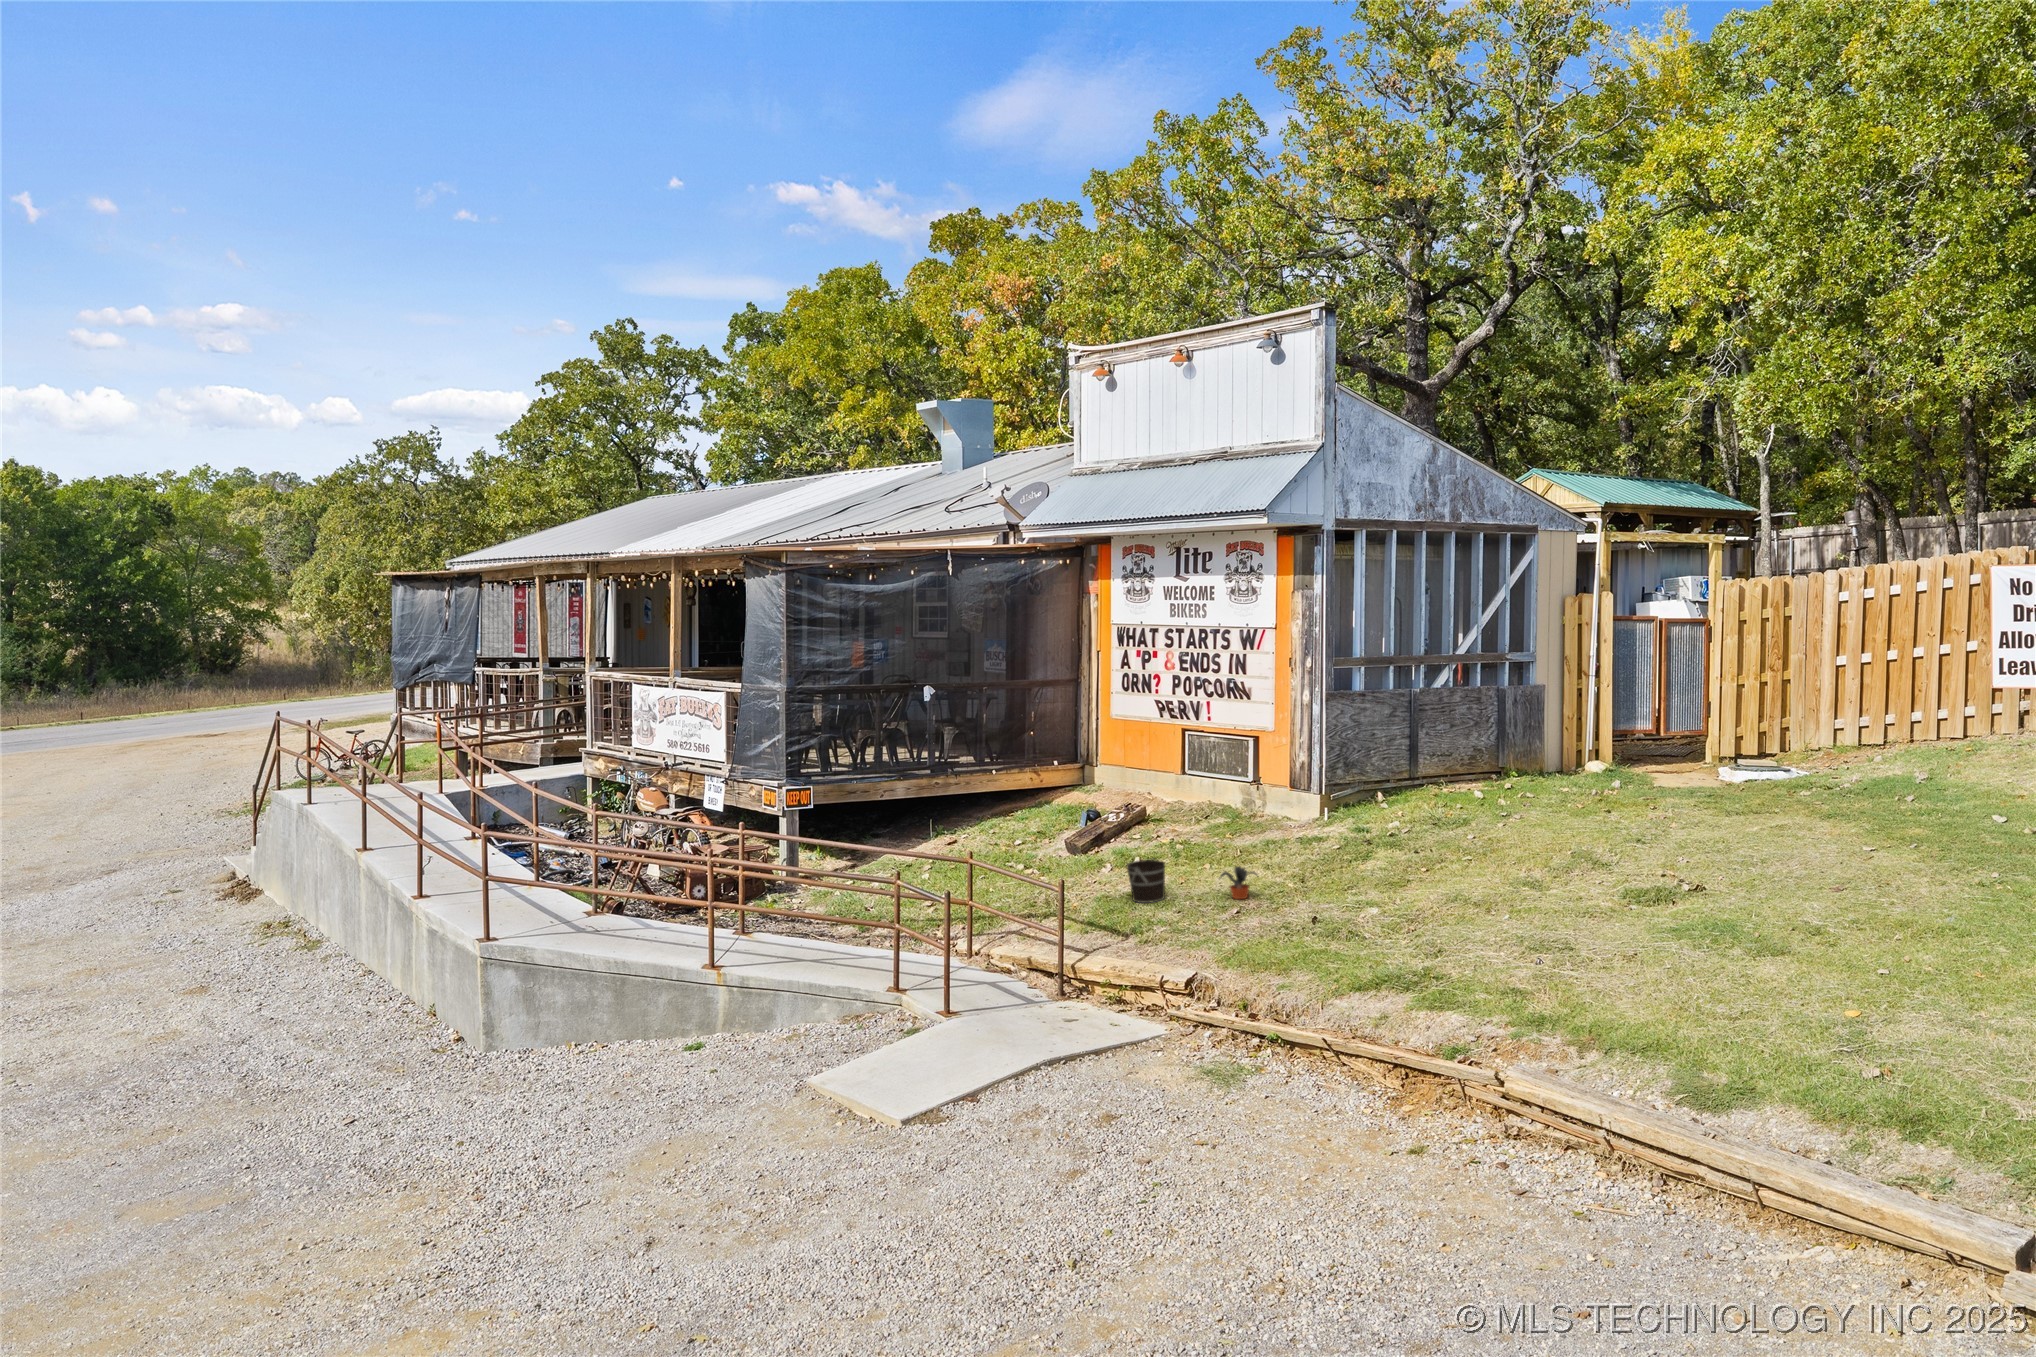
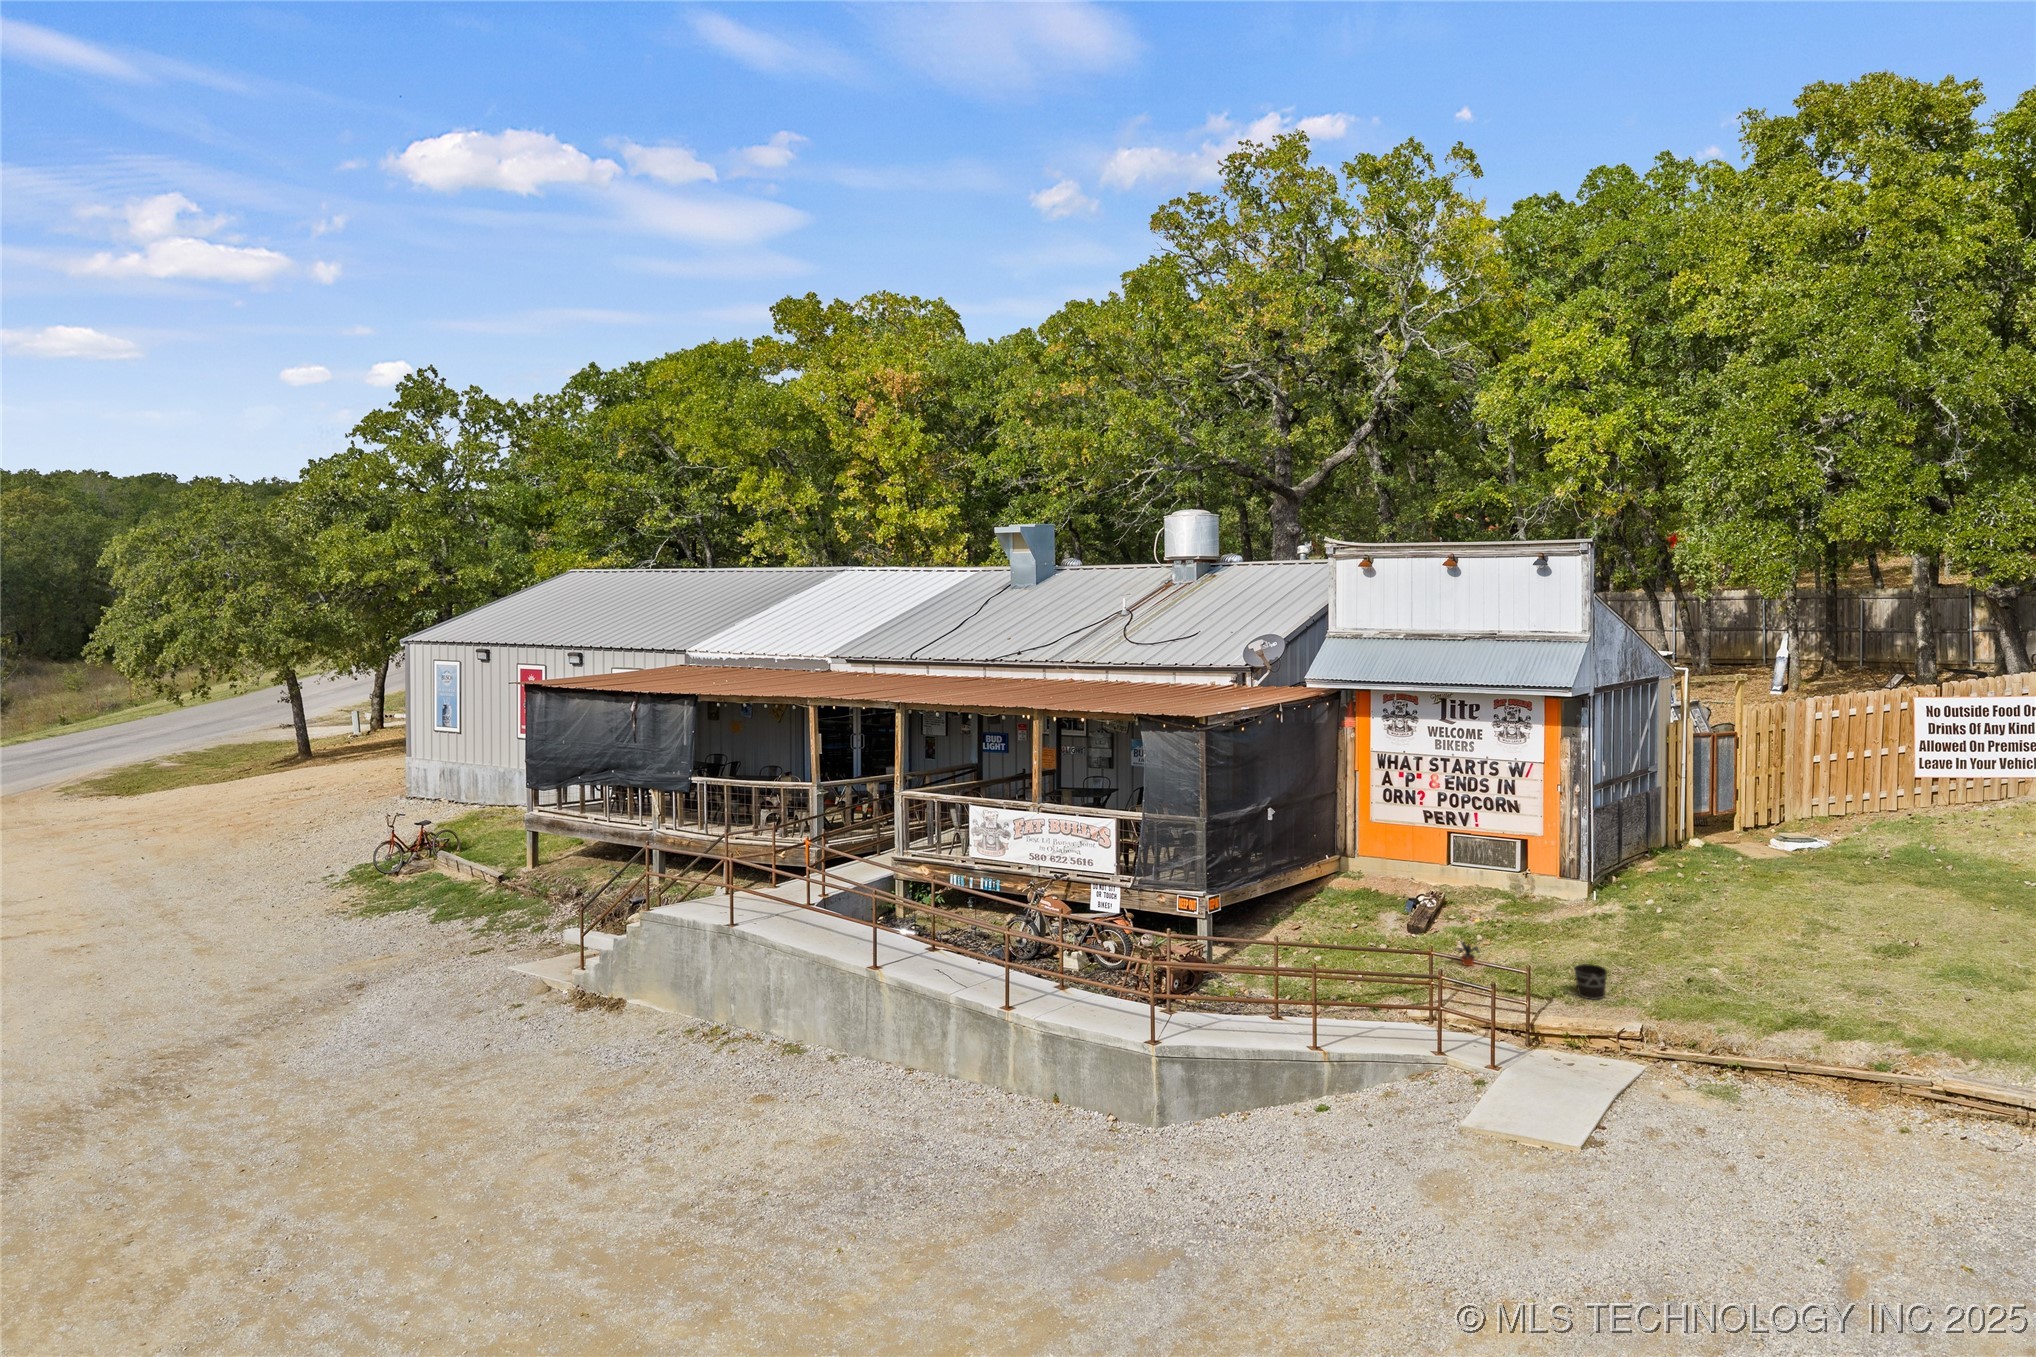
potted plant: present [1220,866,1257,899] -> present [1456,942,1480,966]

